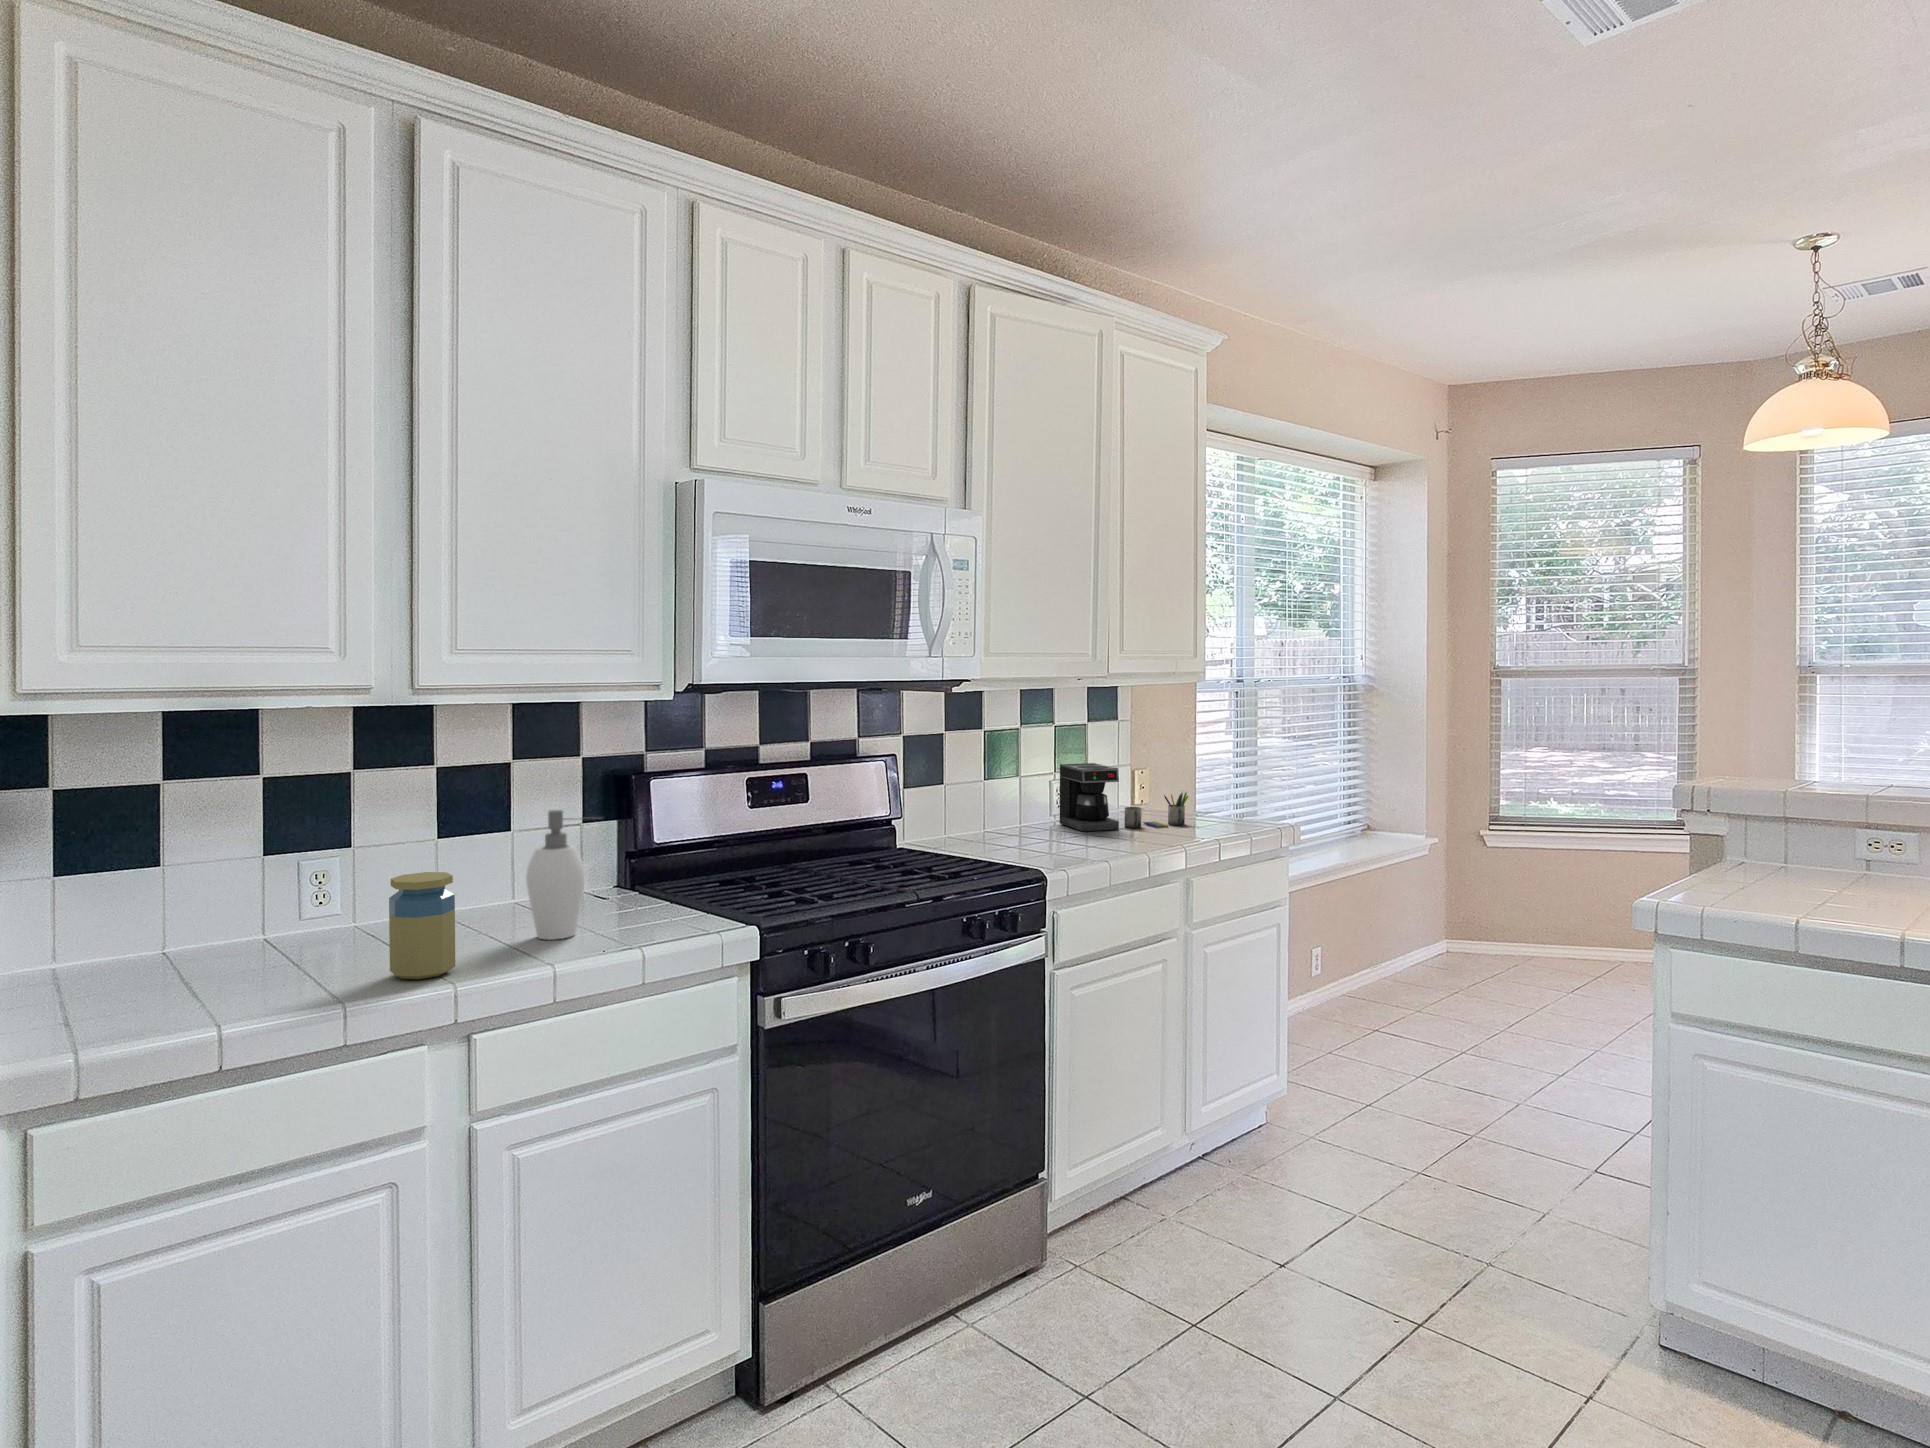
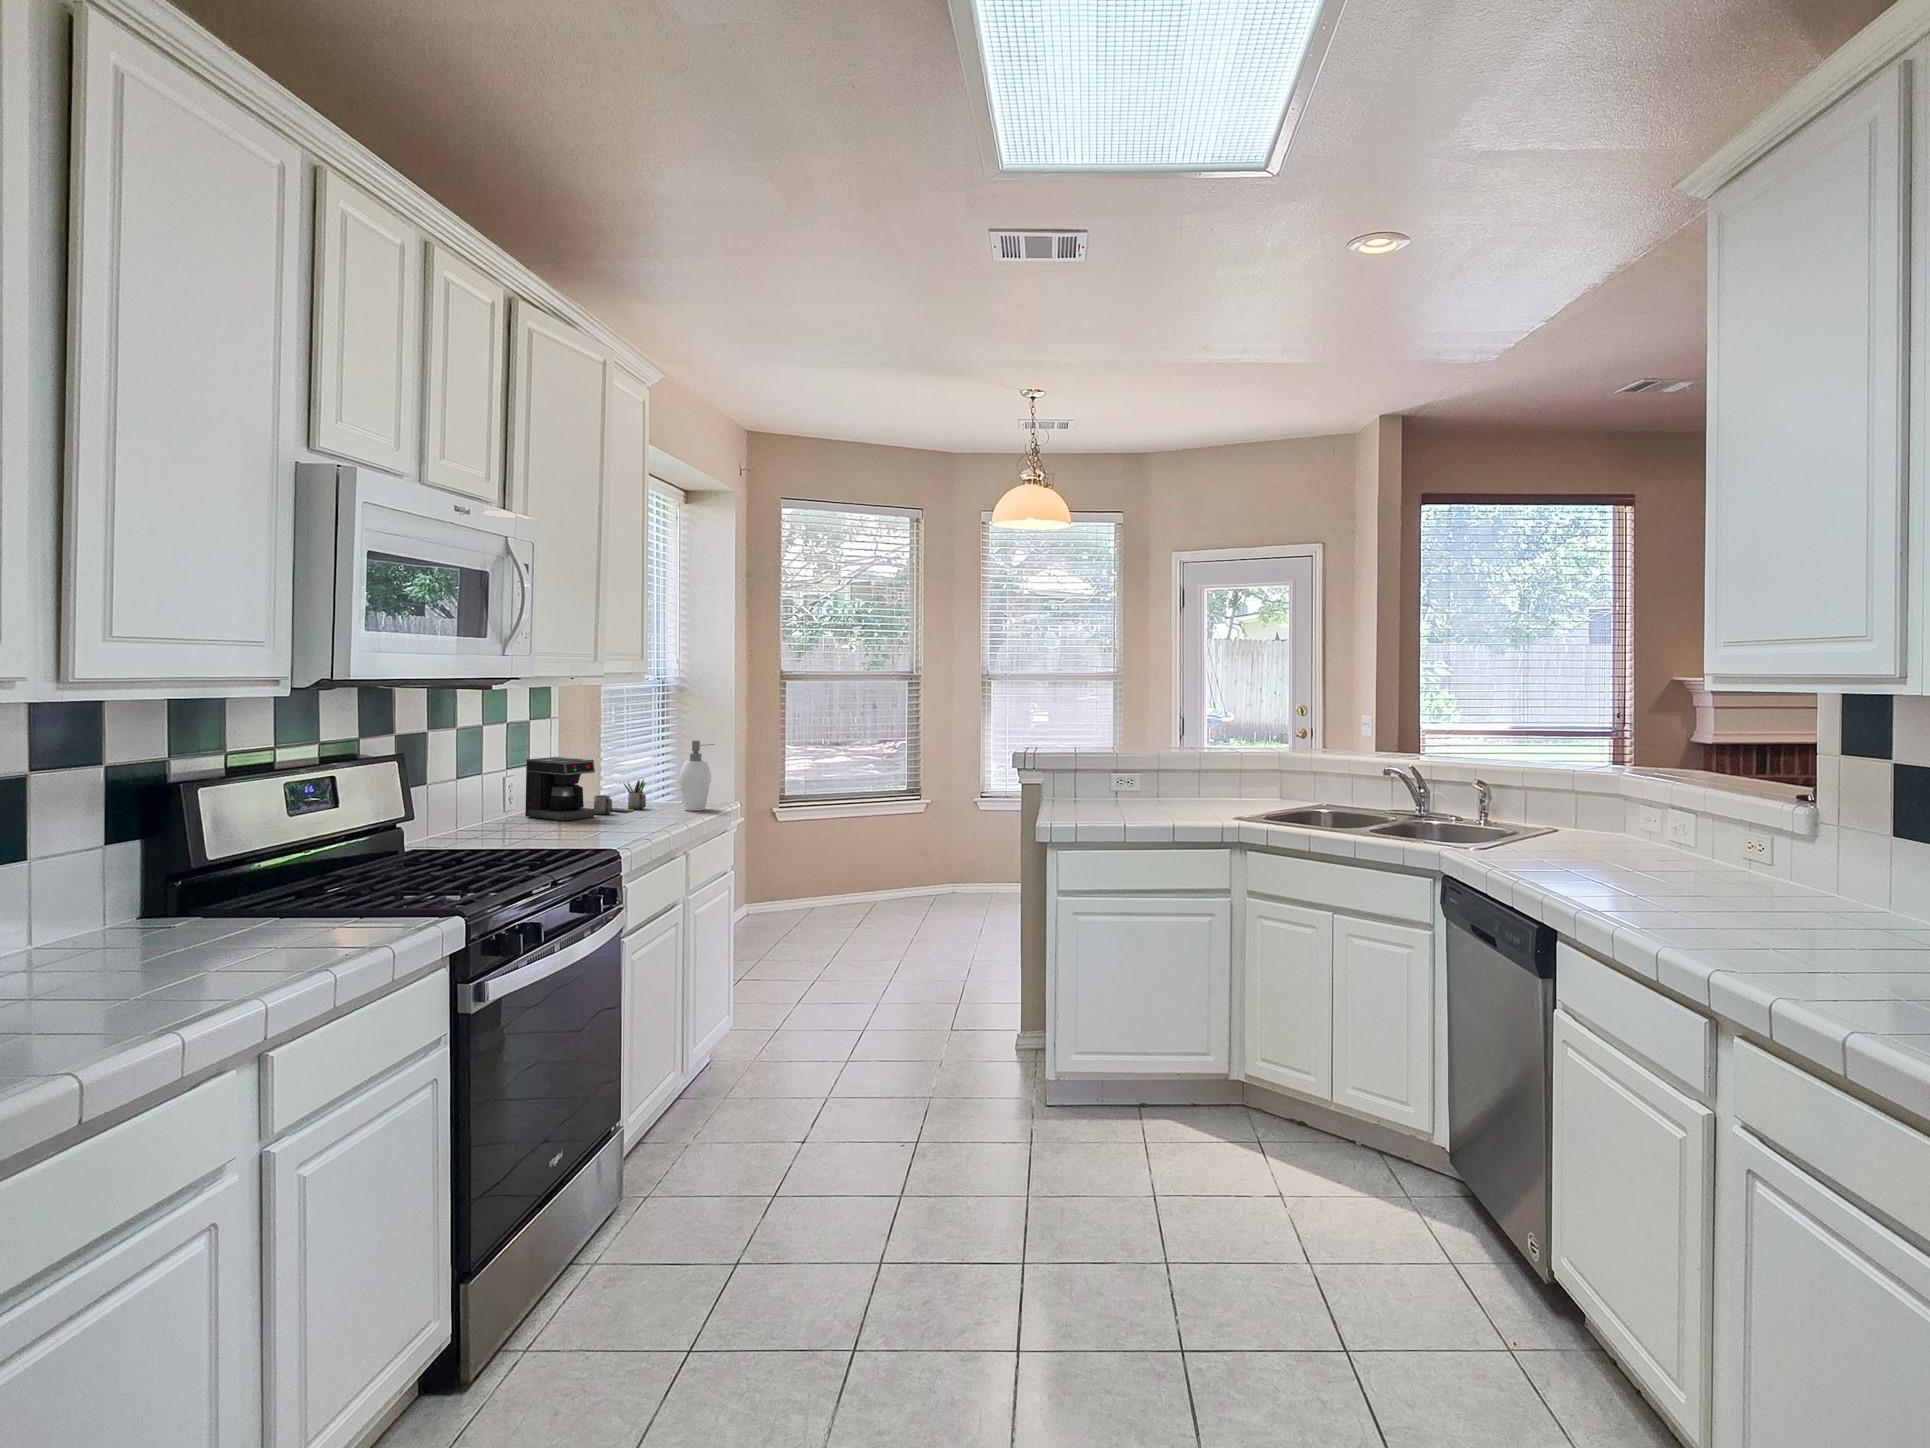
soap dispenser: present [526,810,585,940] -> present [679,741,715,811]
jar: present [389,872,455,979] -> none [85,899,172,1031]

